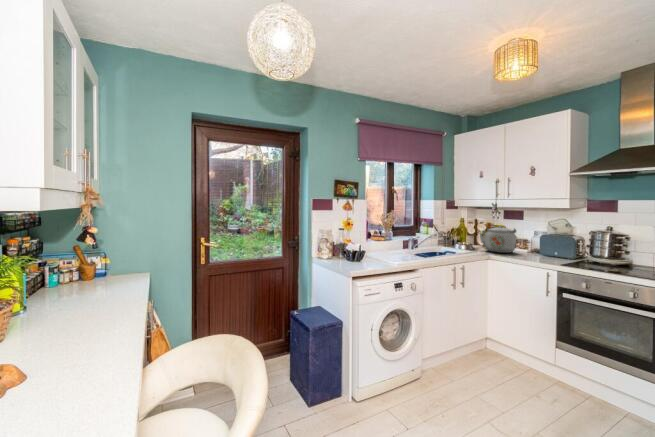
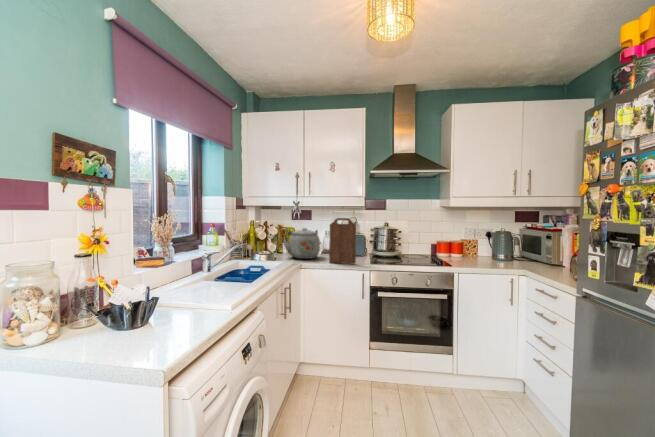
cutting board: none [514,217,541,261] -> present [329,218,356,264]

